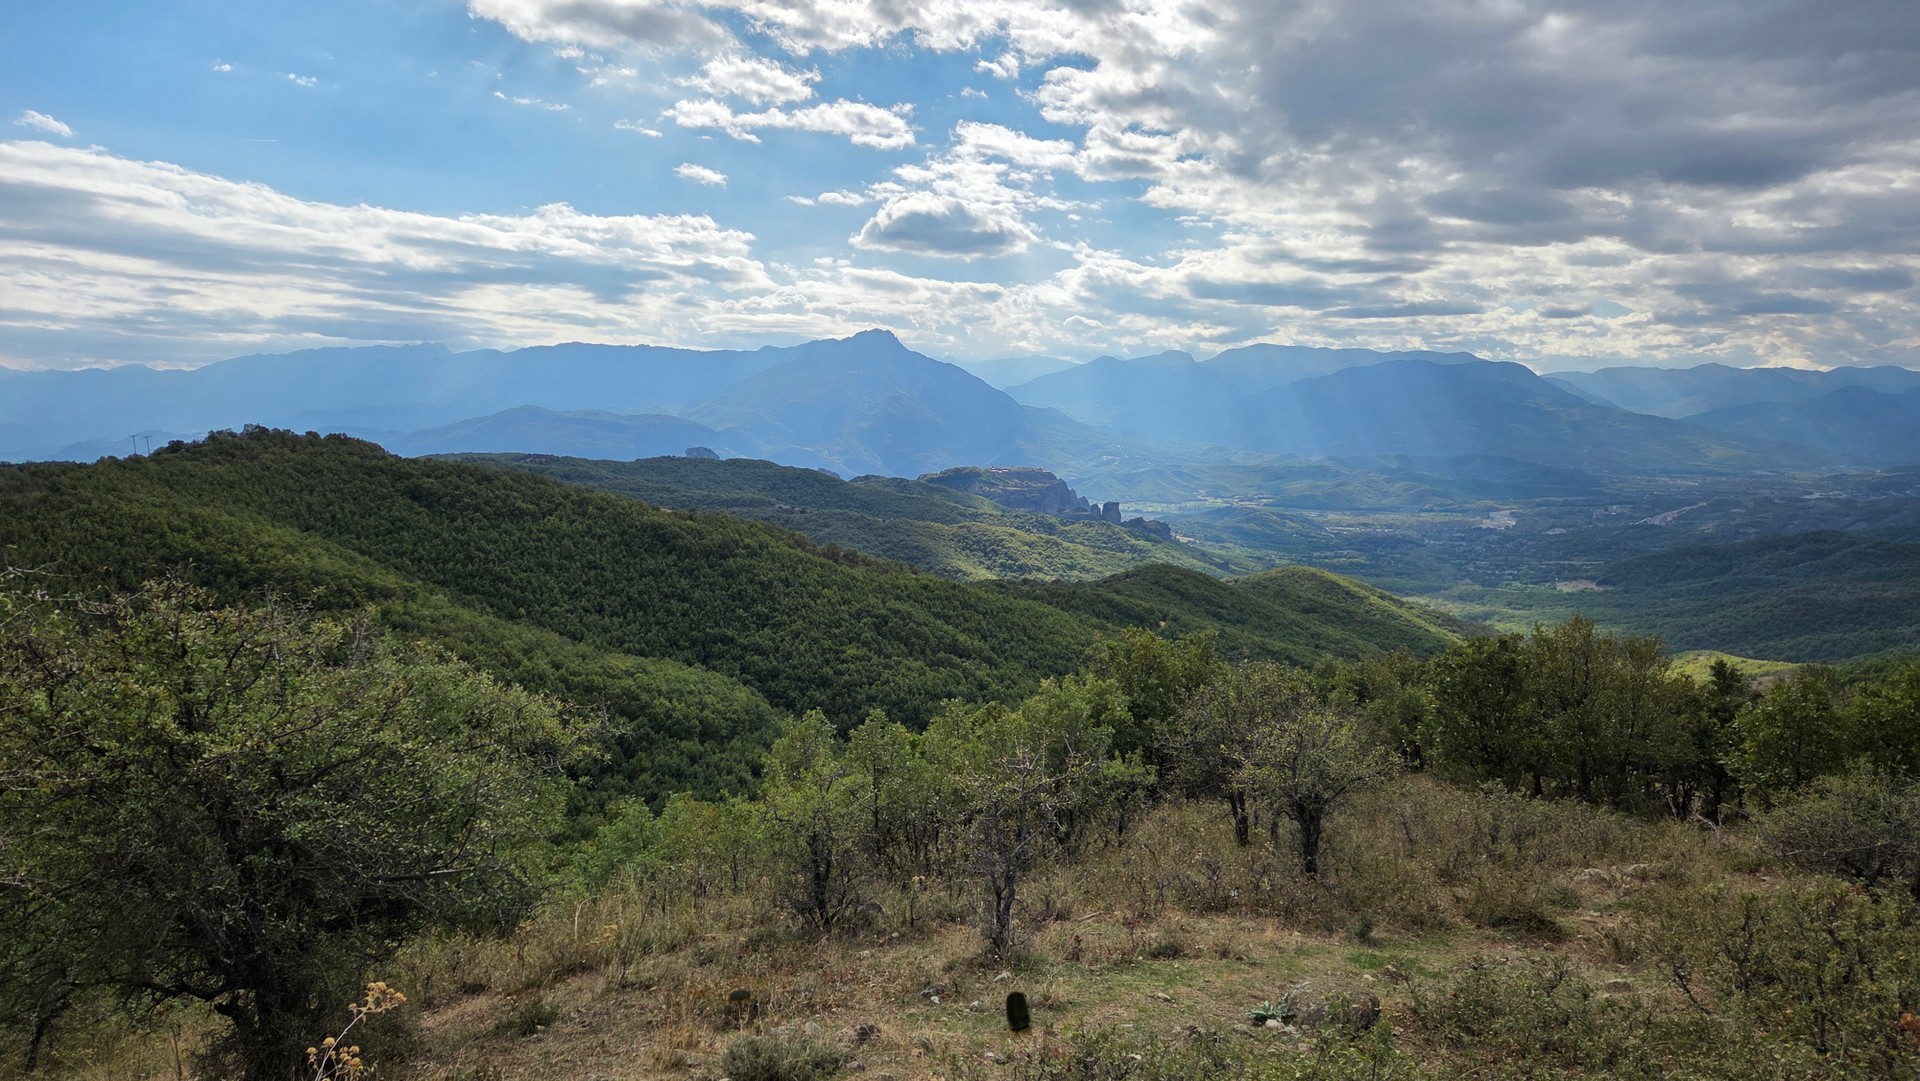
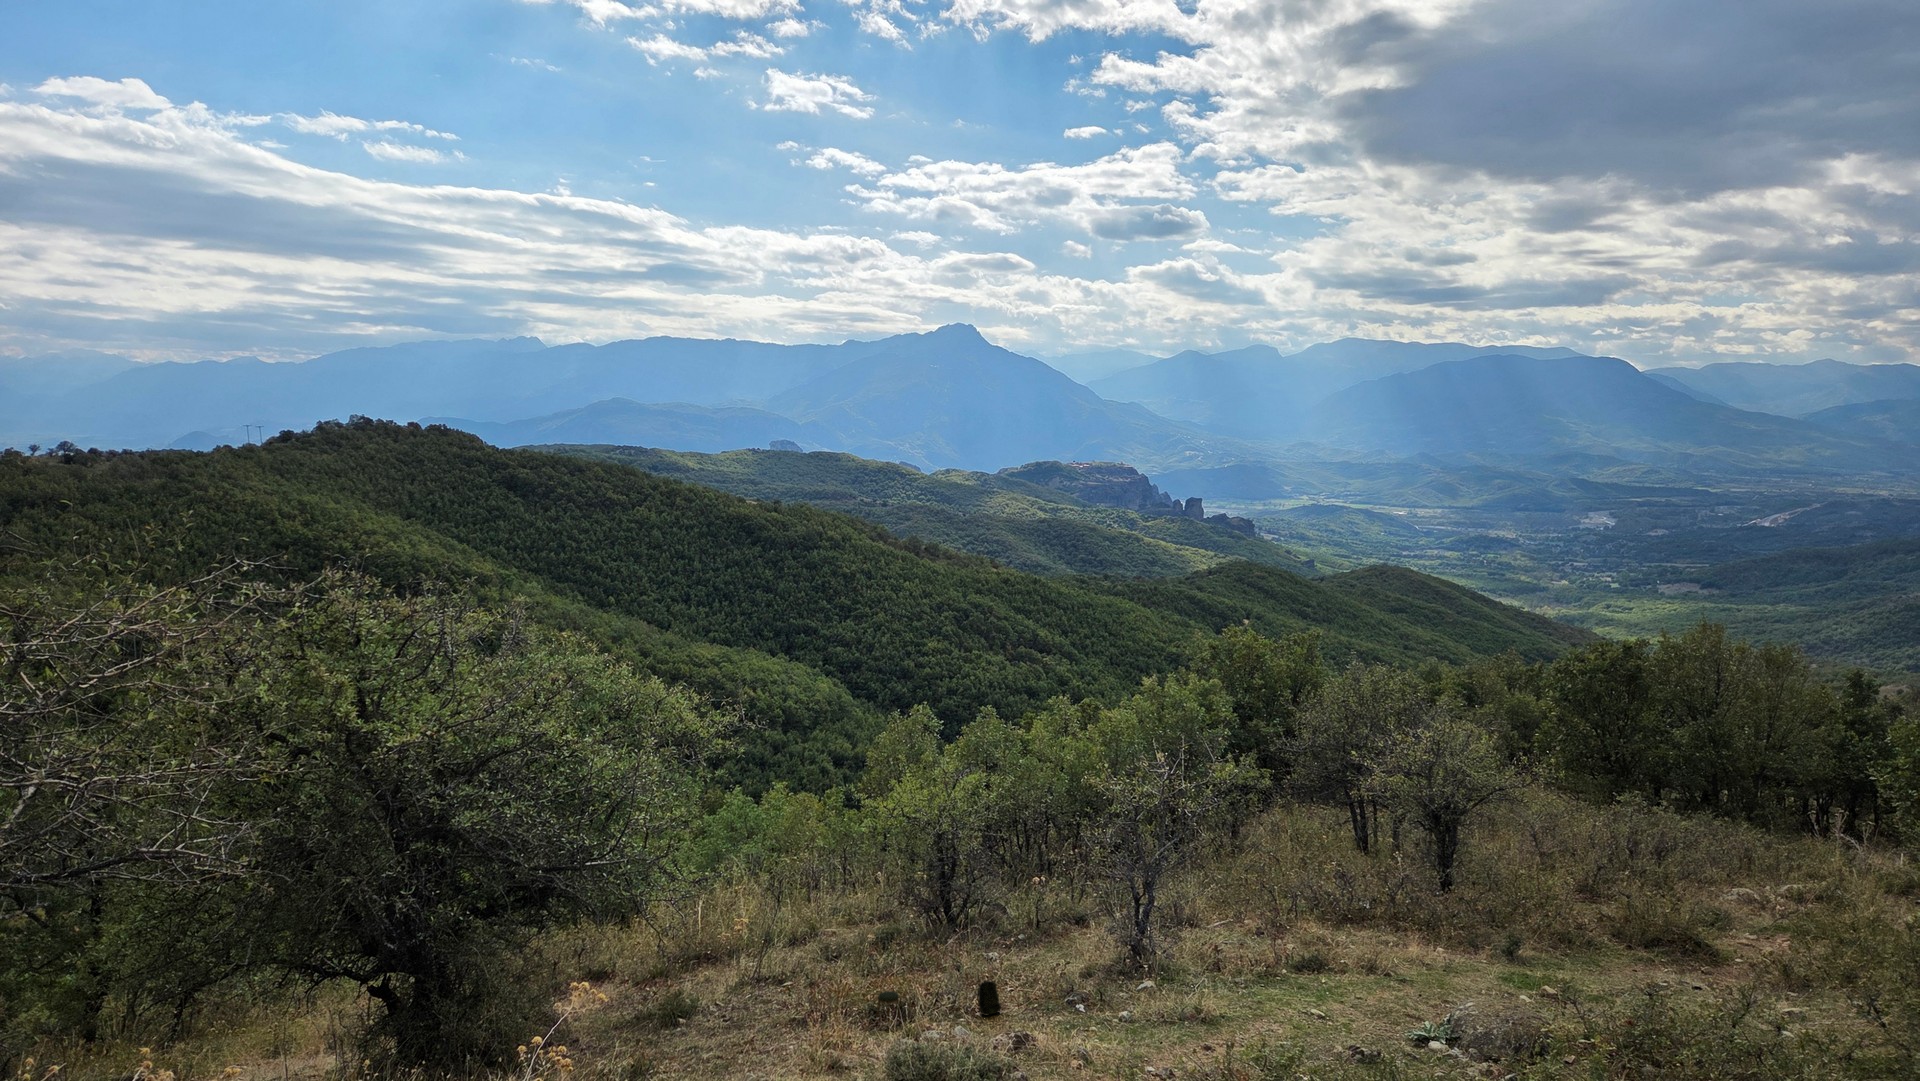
backpack: present [1006,991,1031,1029] -> present [978,981,1001,1016]

